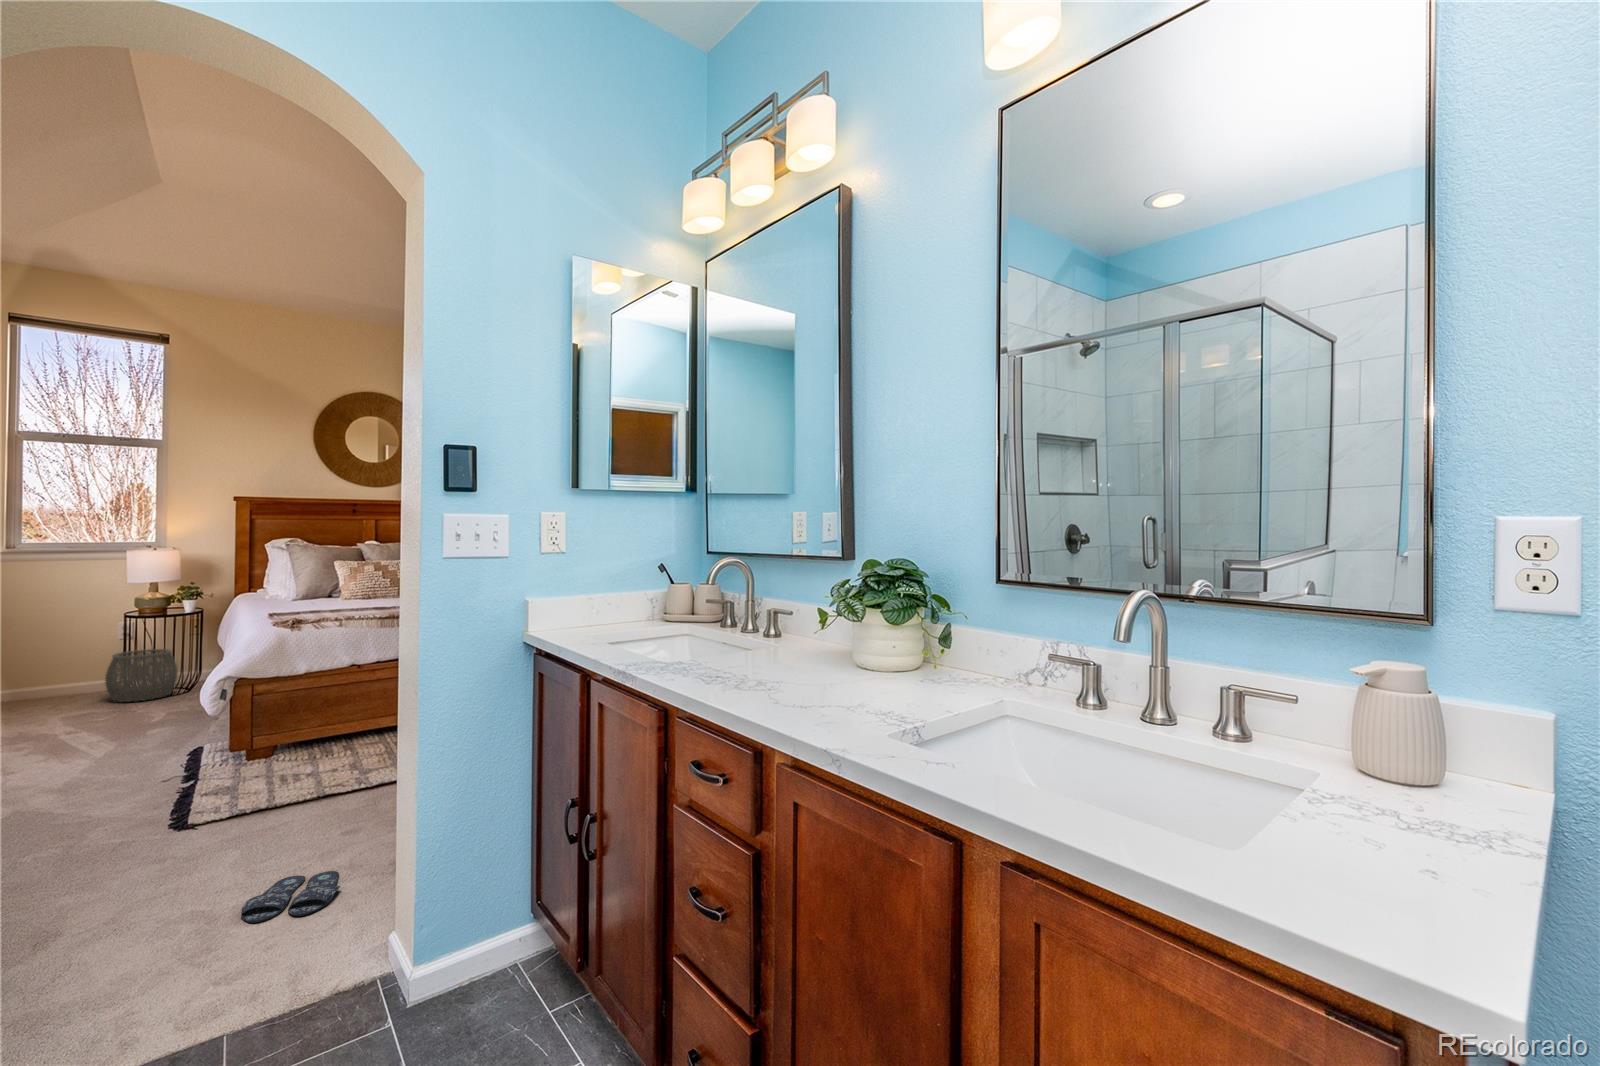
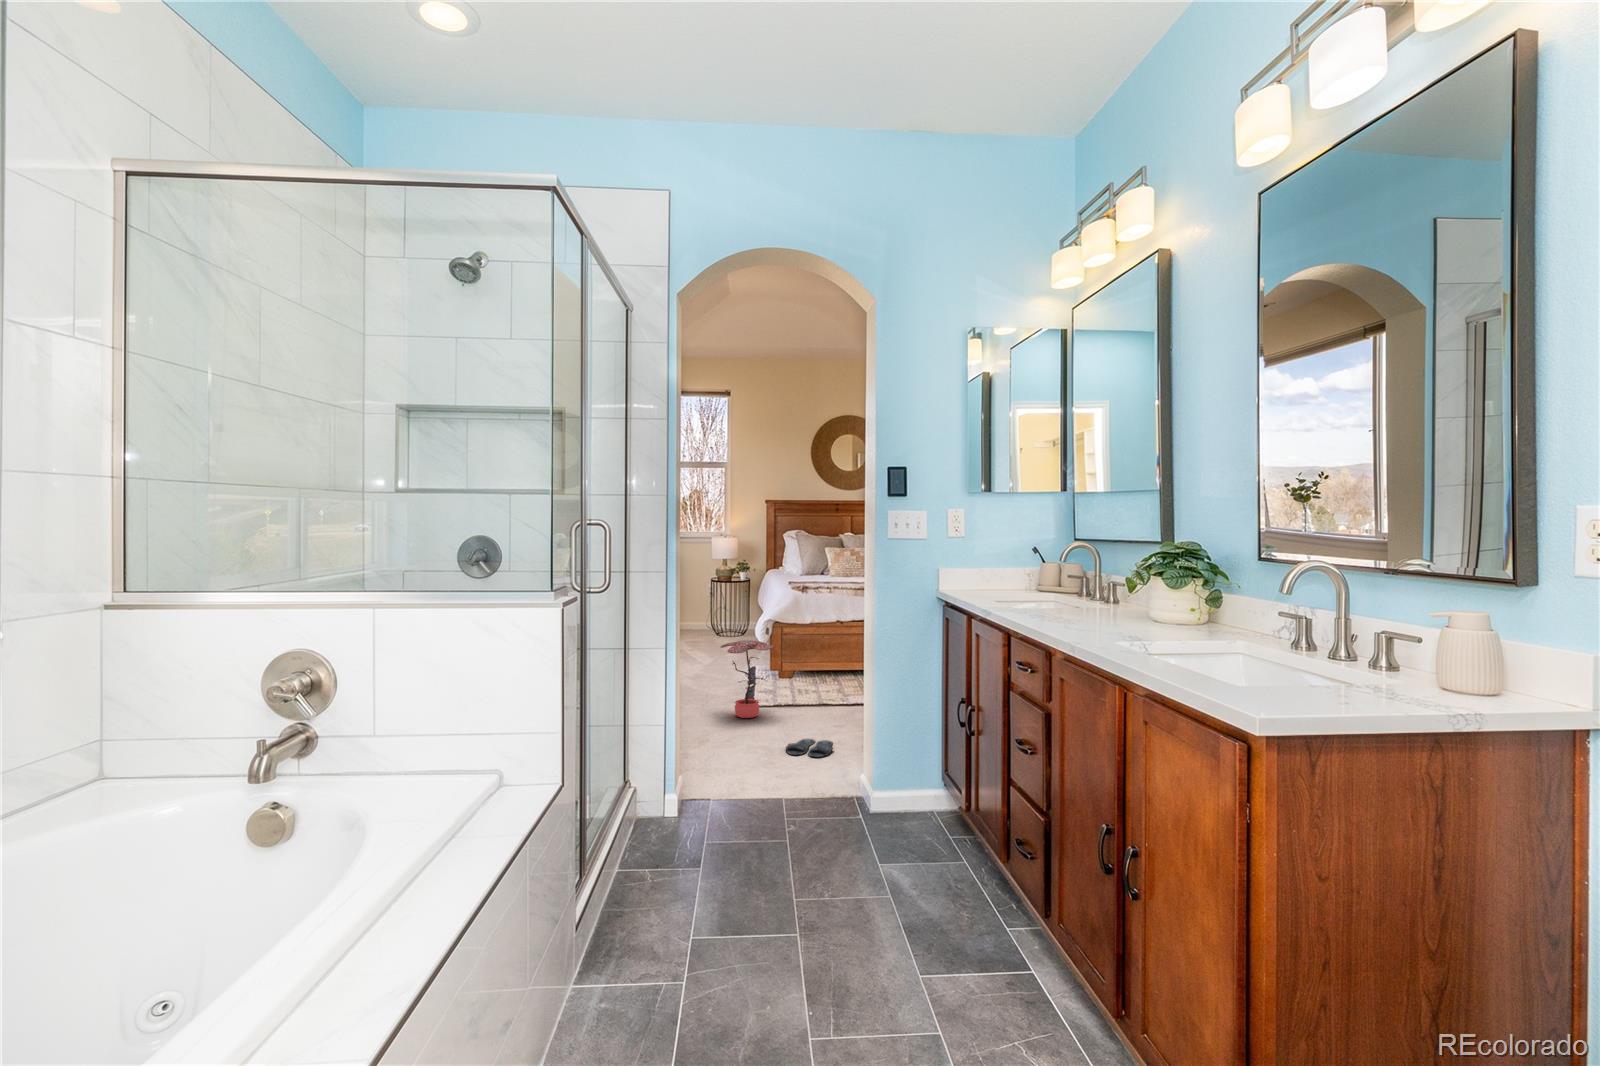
woven basket: present [105,649,177,702] -> none [704,605,739,638]
potted plant: none [104,721,228,860] -> present [721,640,774,718]

